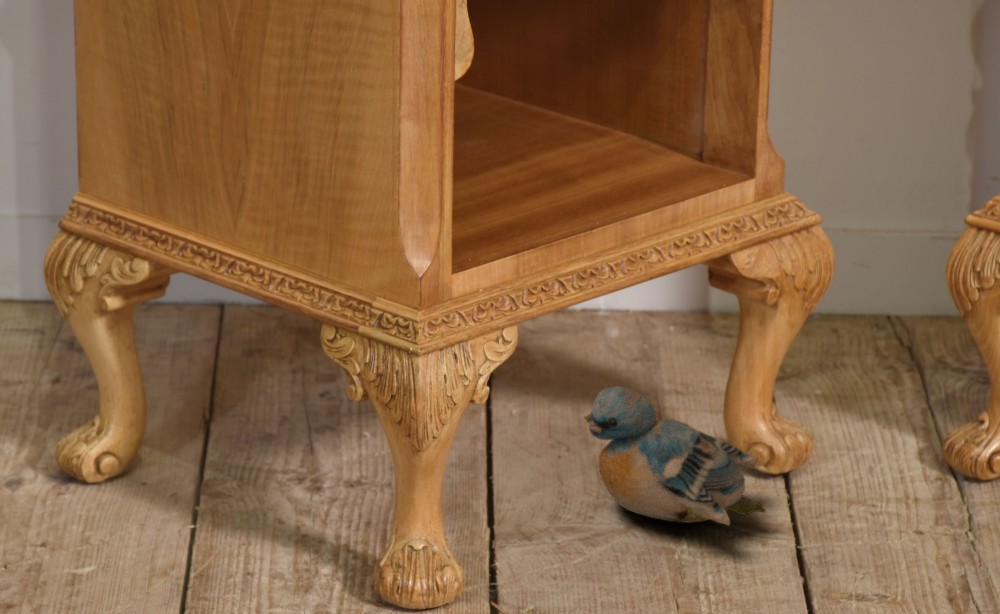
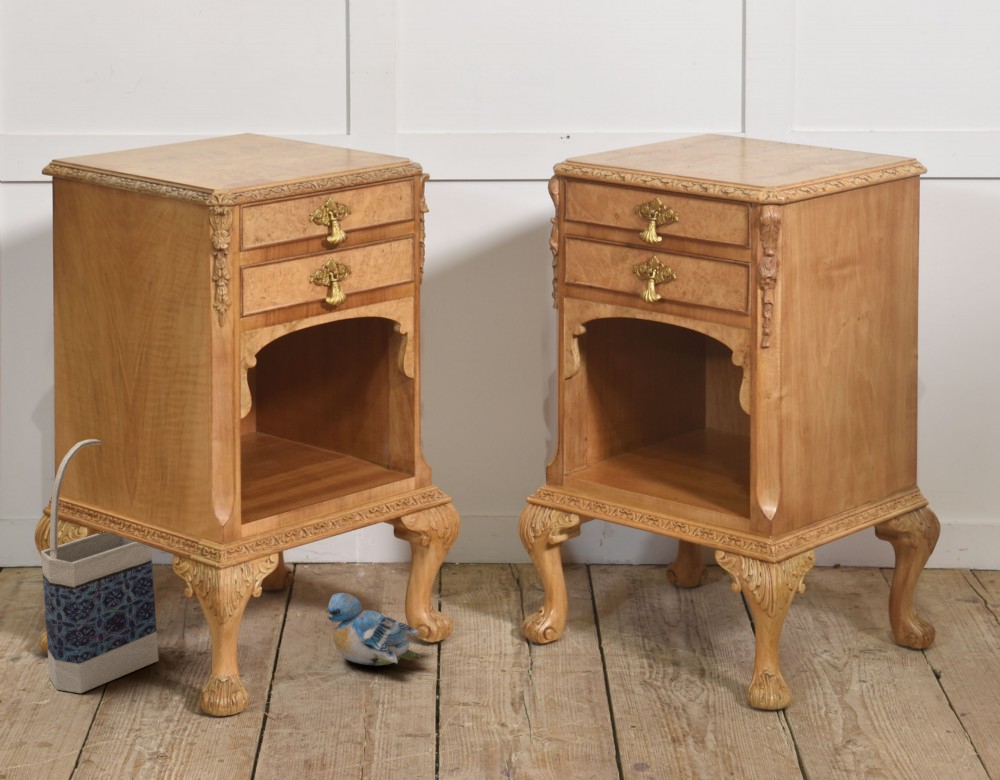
bag: none [62,90,279,566] -> present [41,439,159,693]

